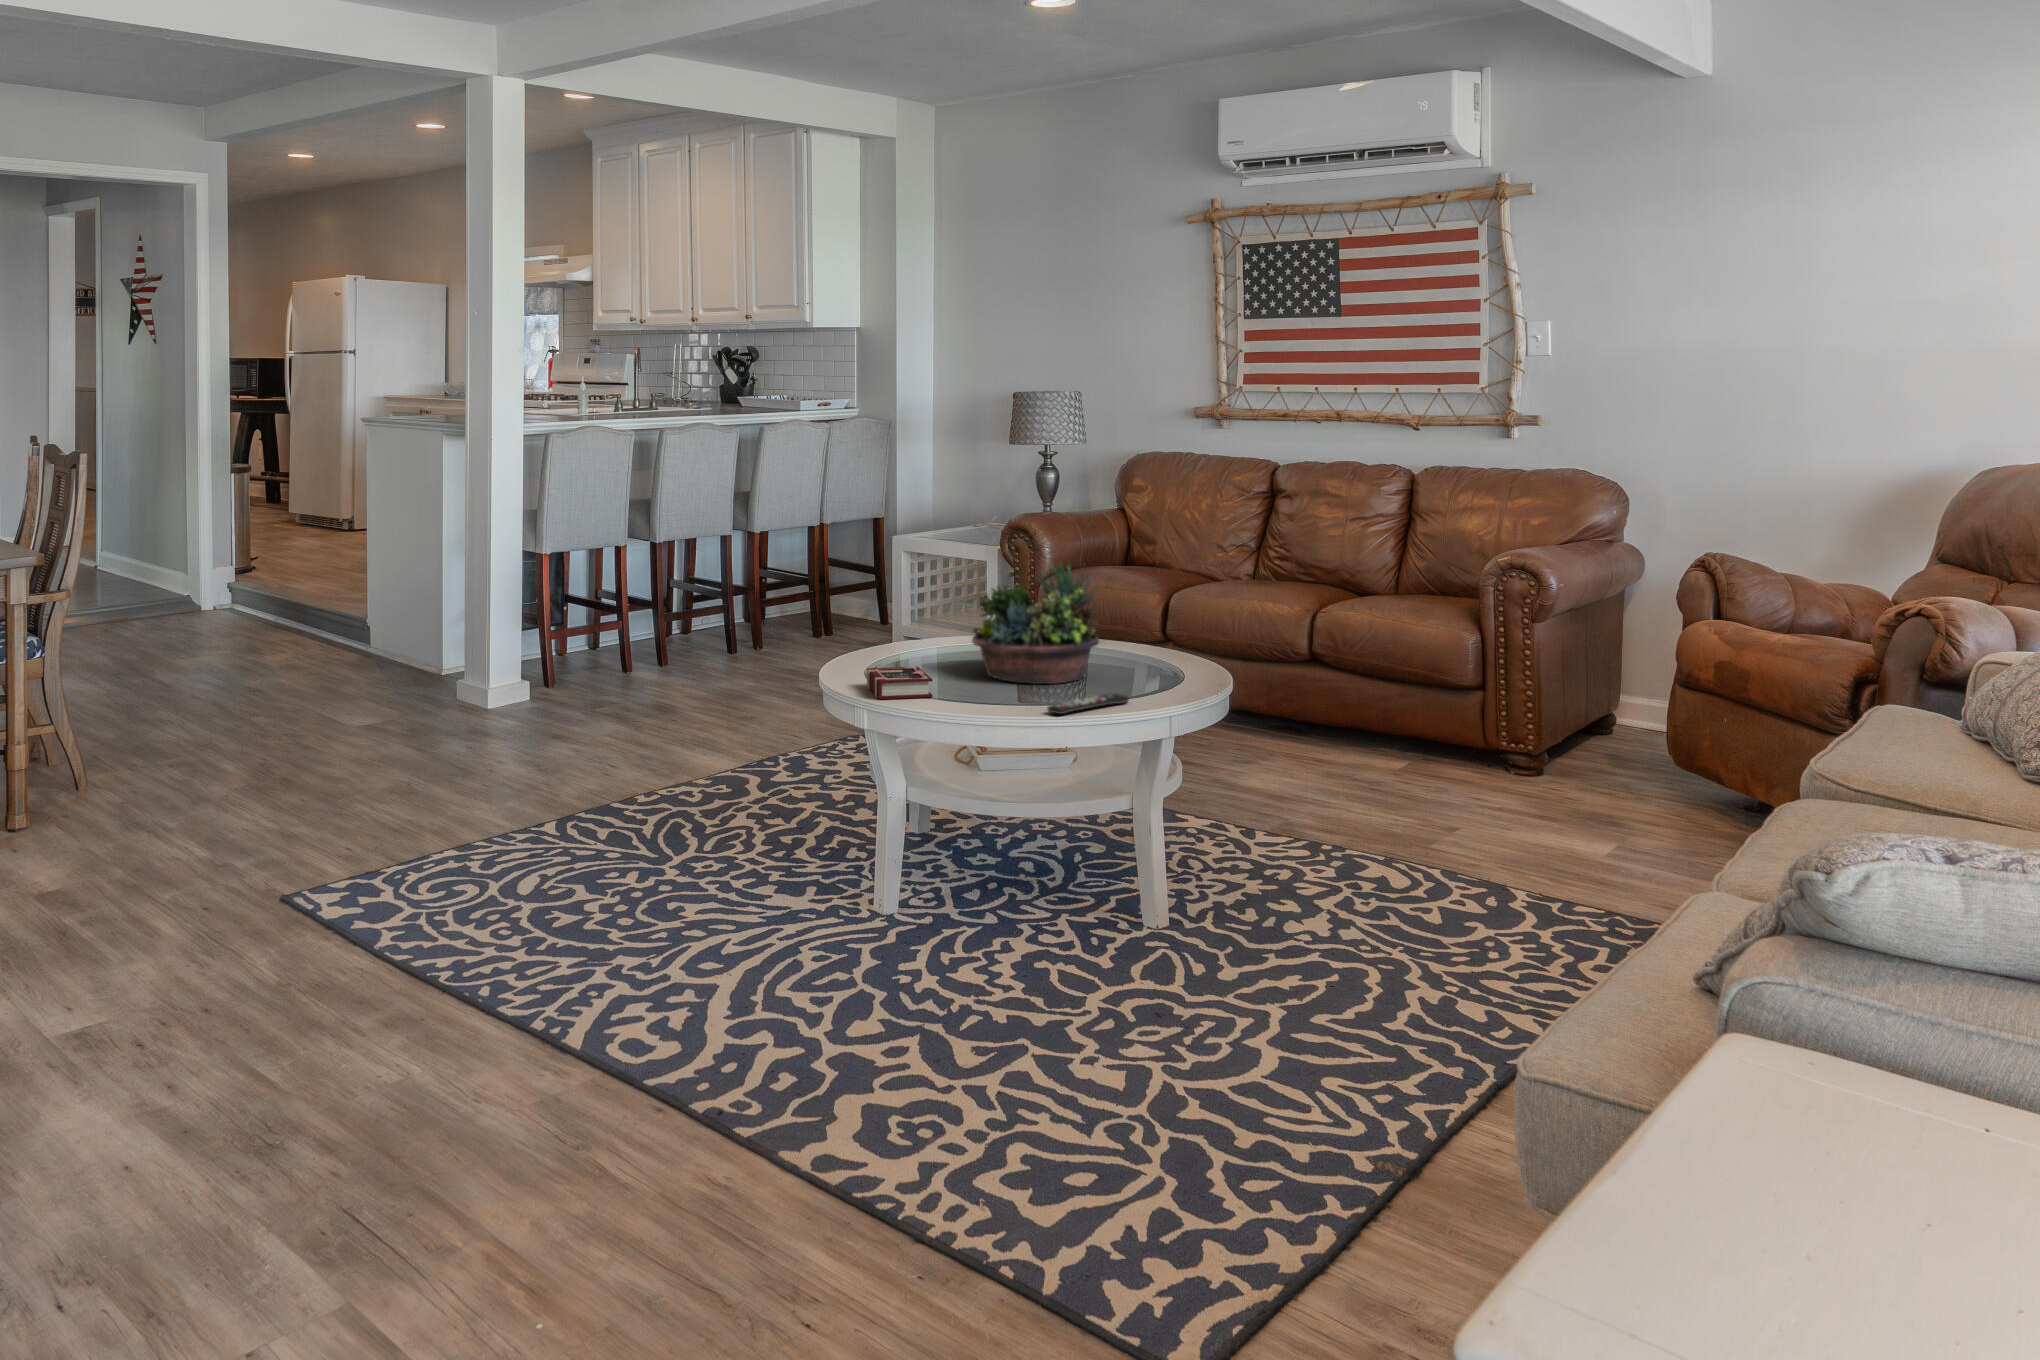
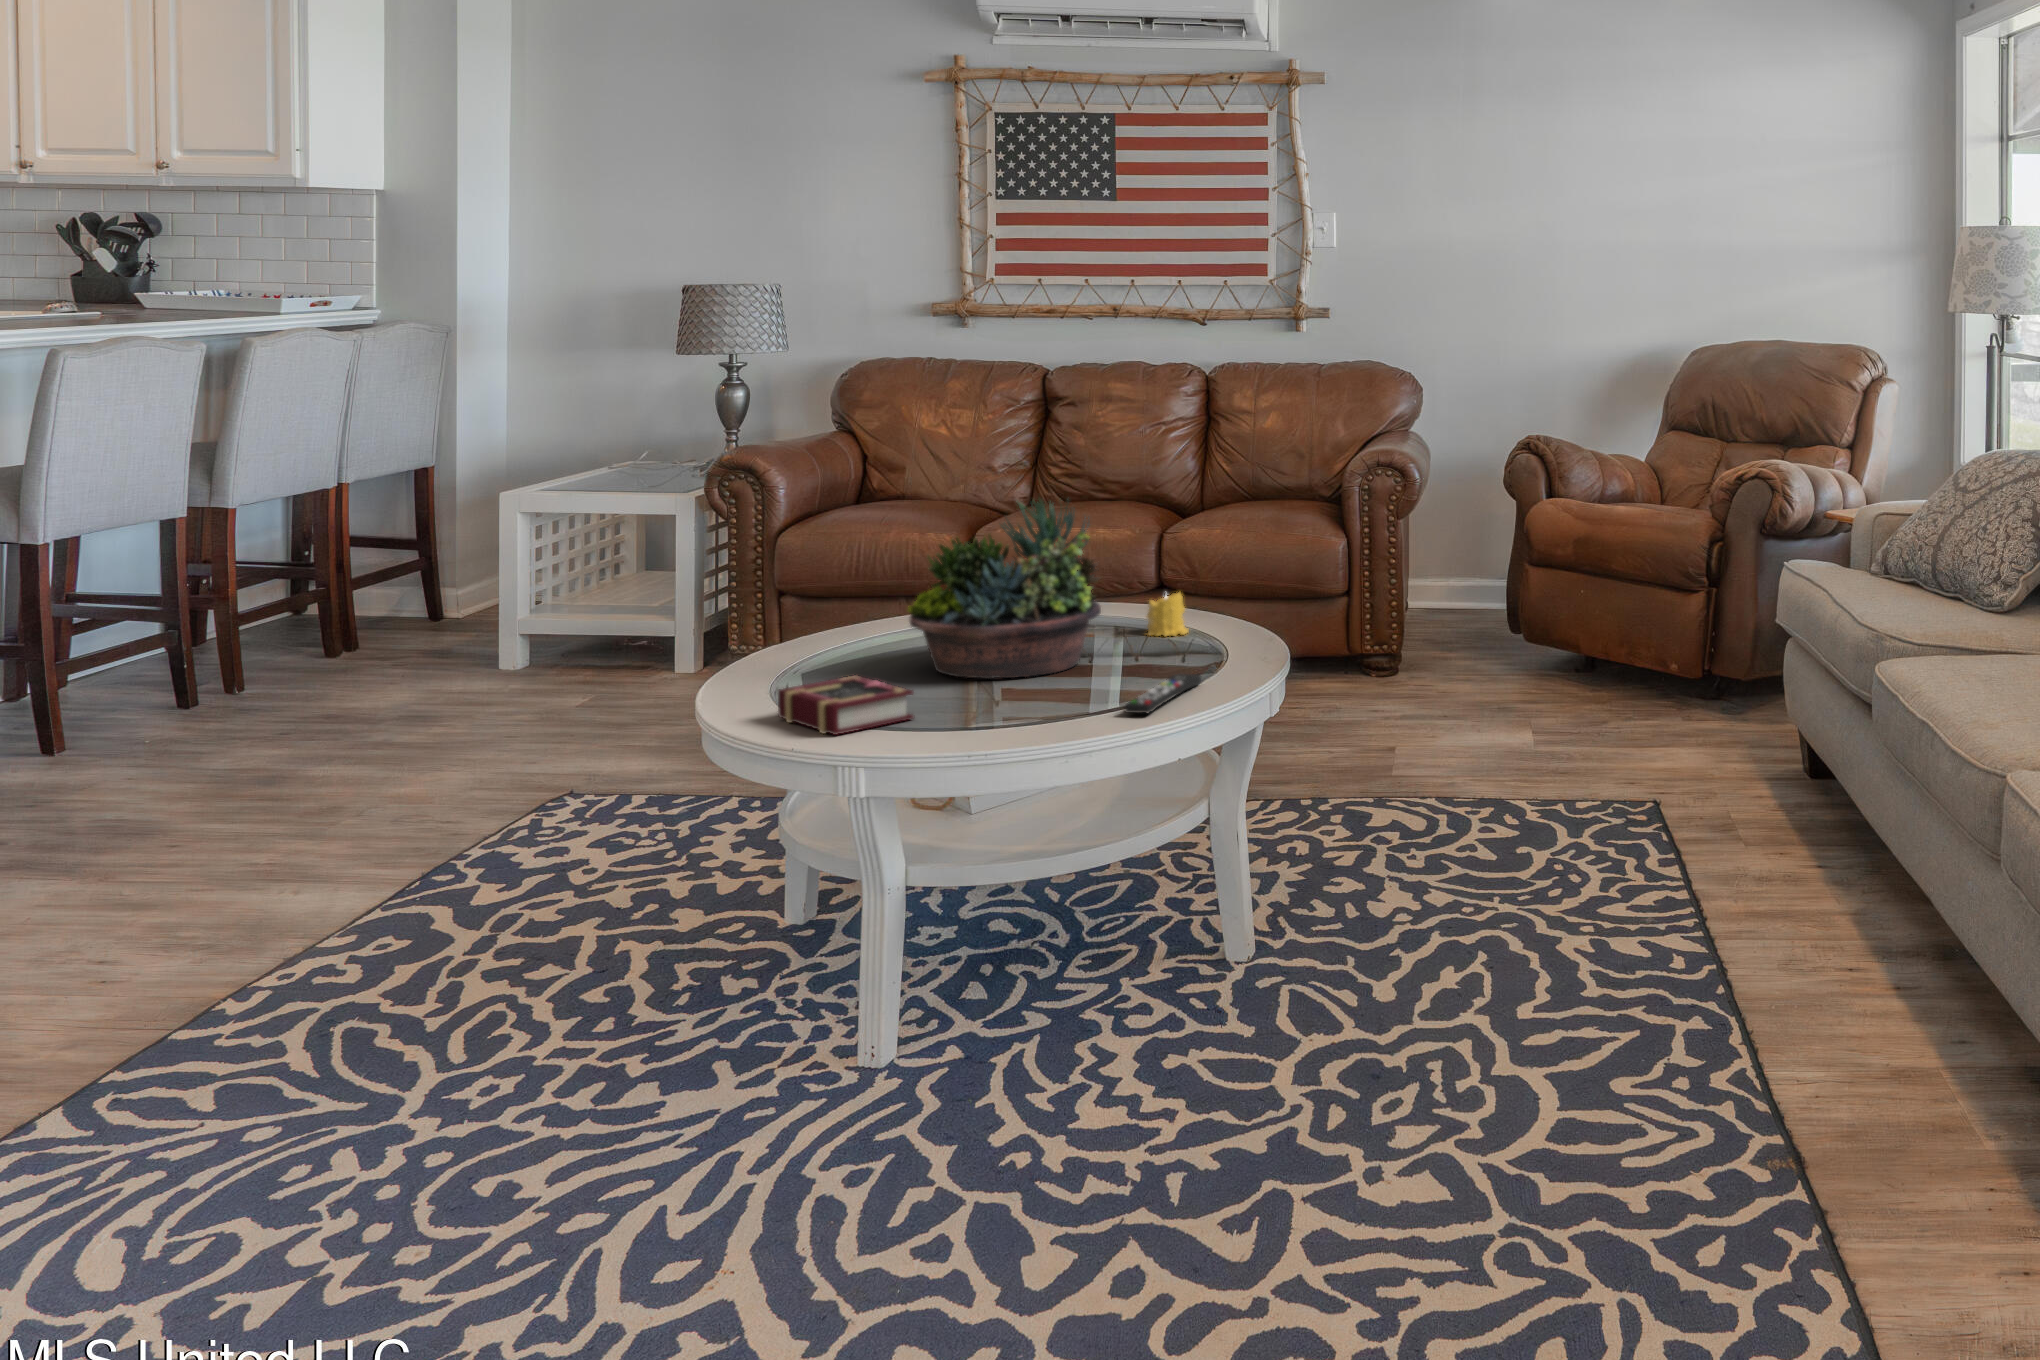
candle: none [1153,637,1187,672] -> present [1147,593,1188,636]

